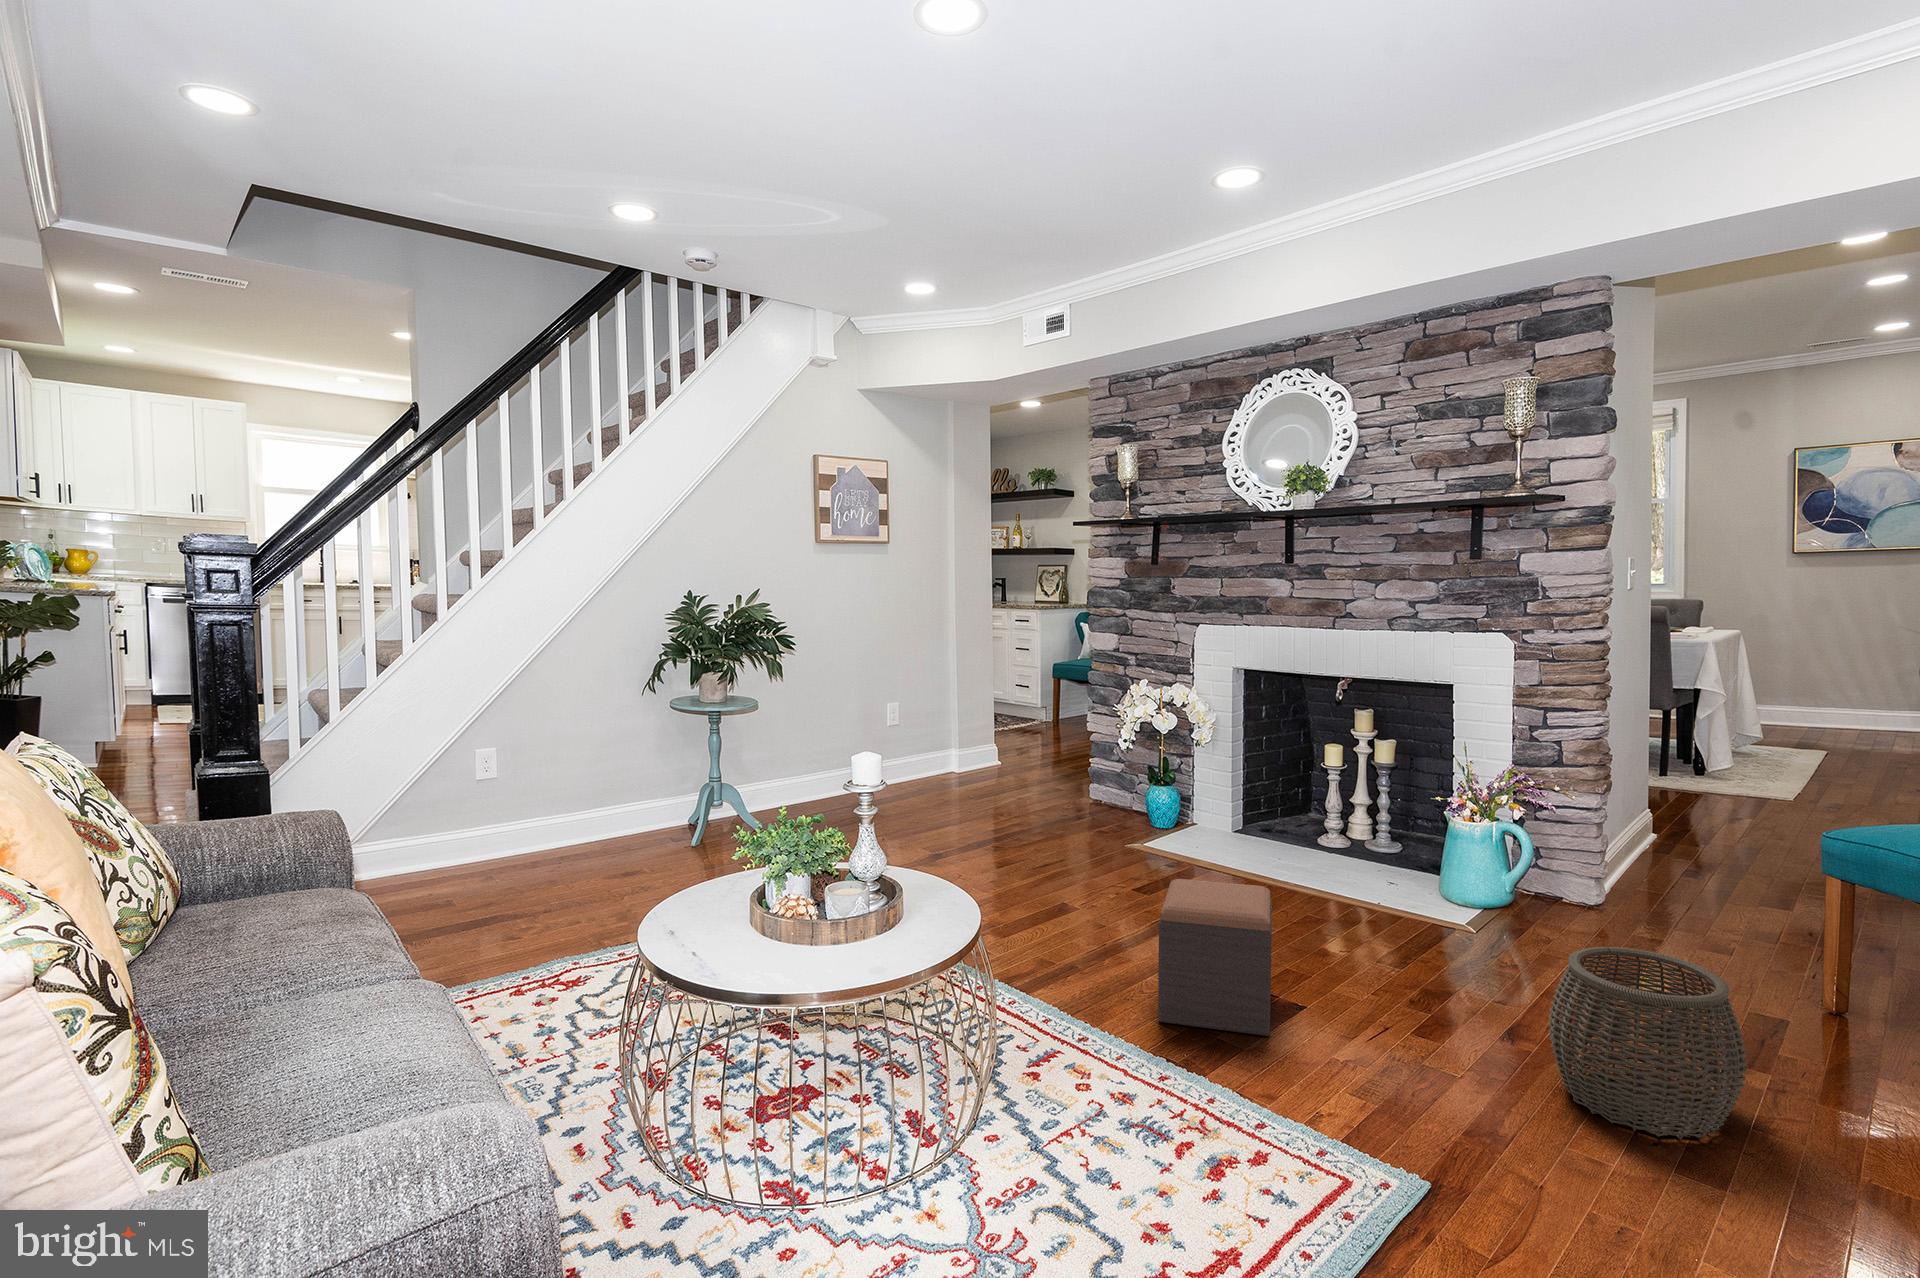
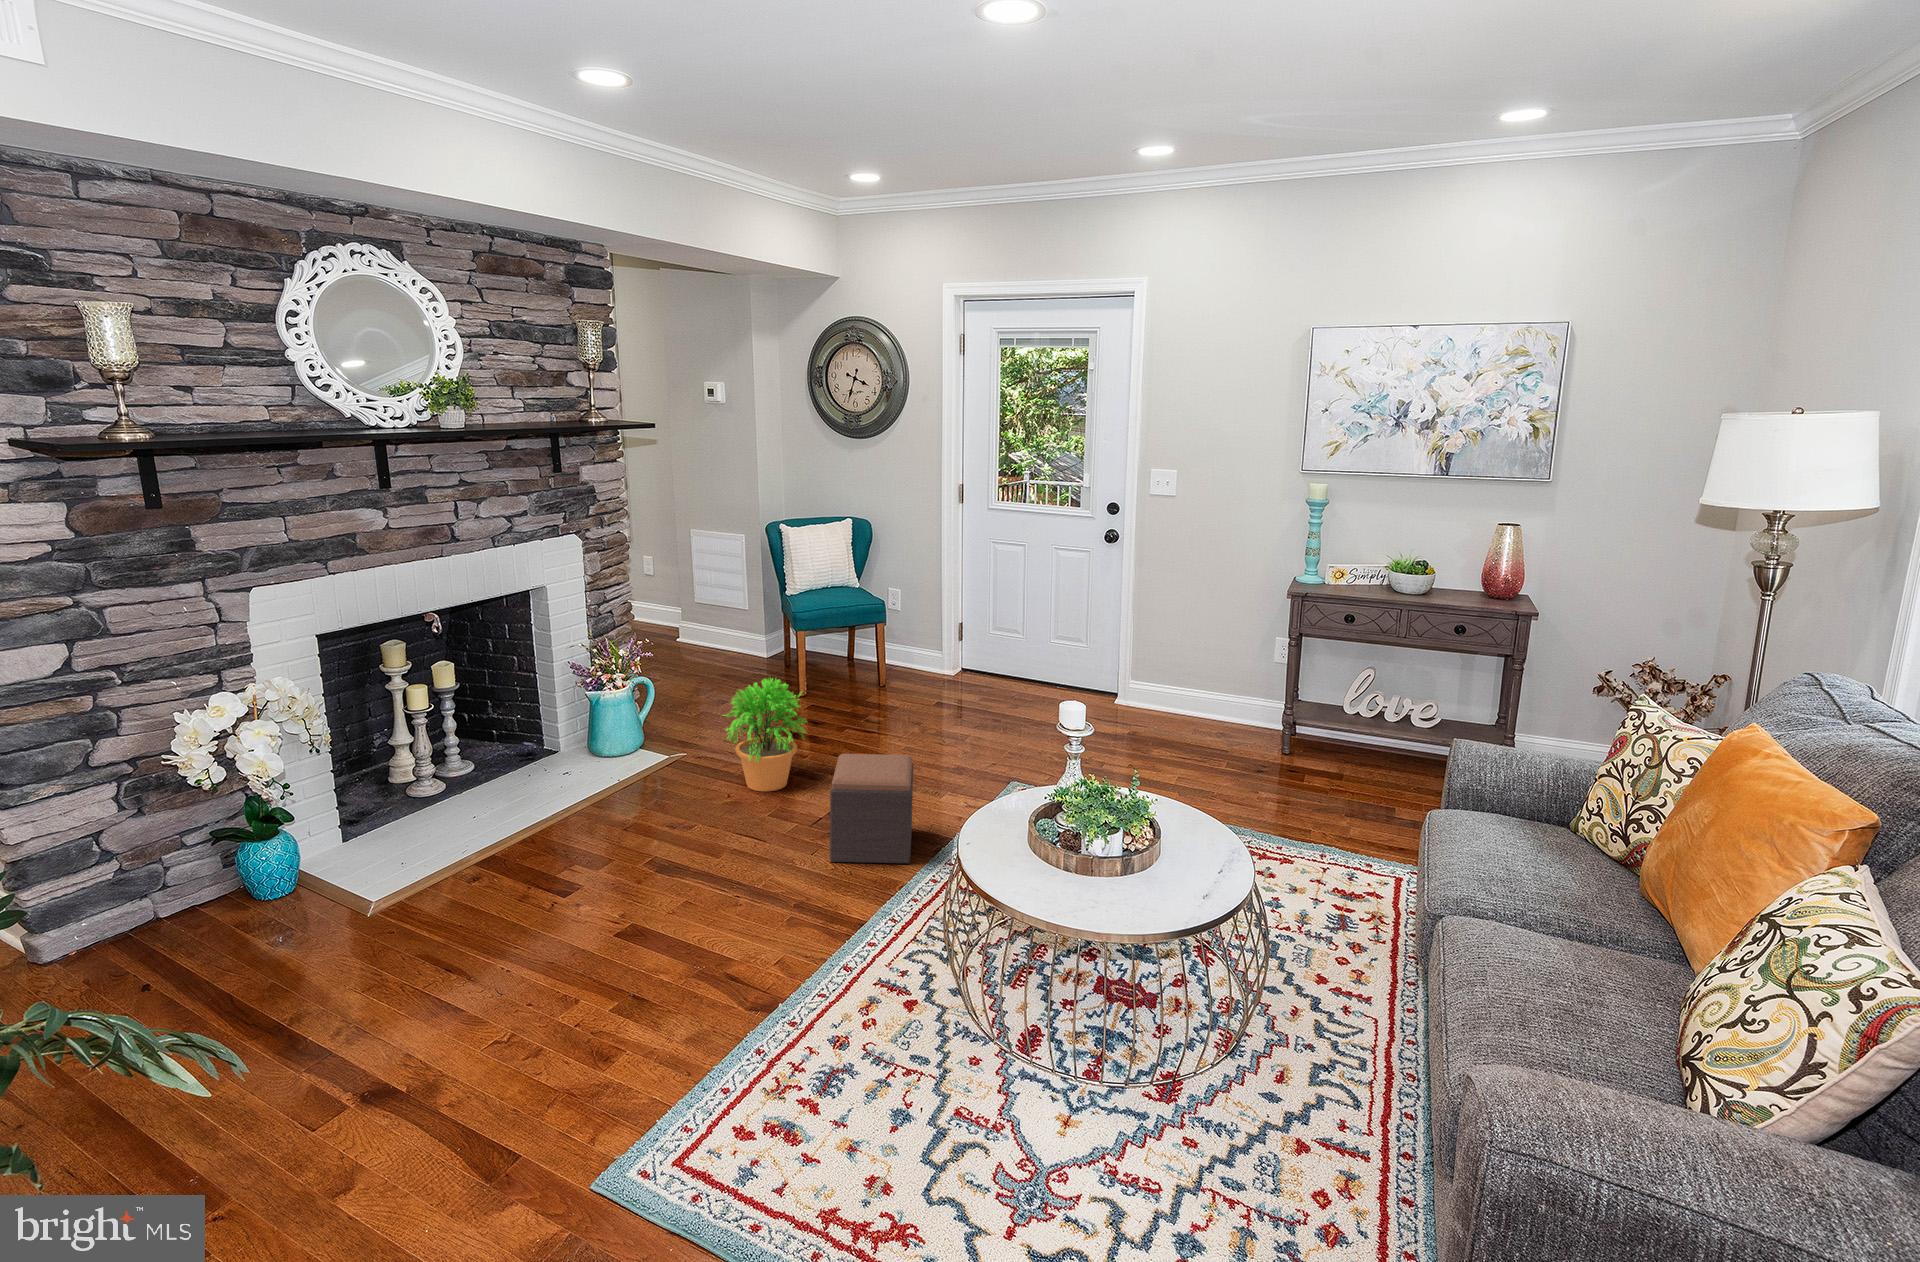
potted plant: none [1355,815,1481,974] -> present [723,678,807,791]
woven basket: present [1548,947,1747,1139] -> none [895,684,975,768]

